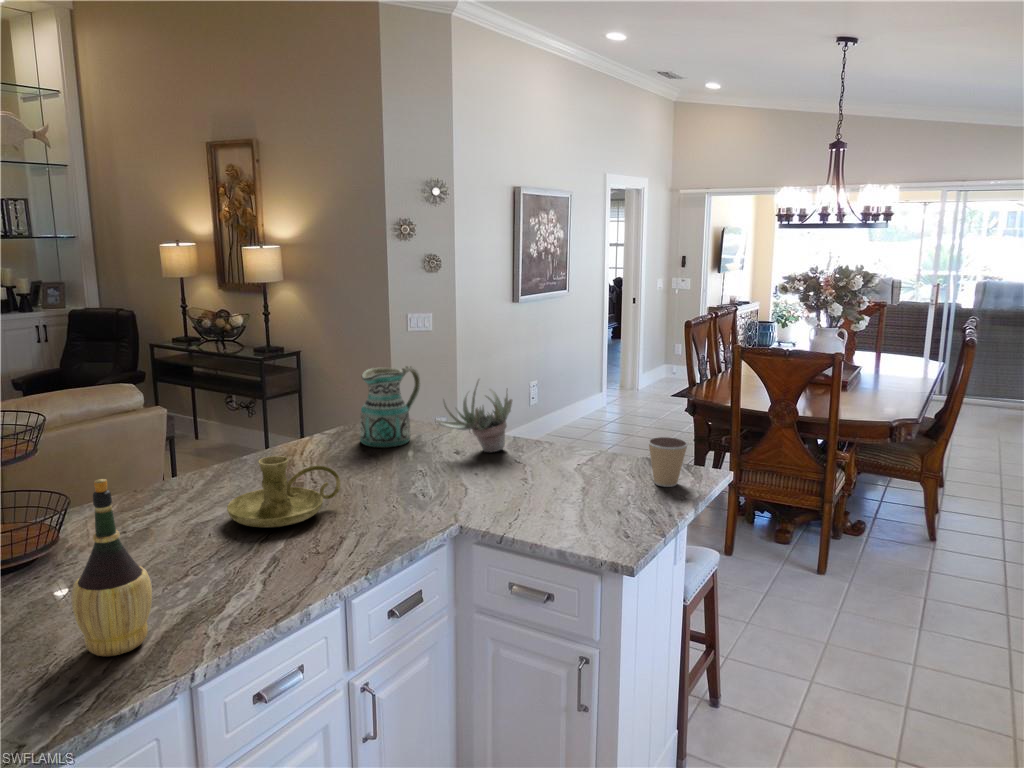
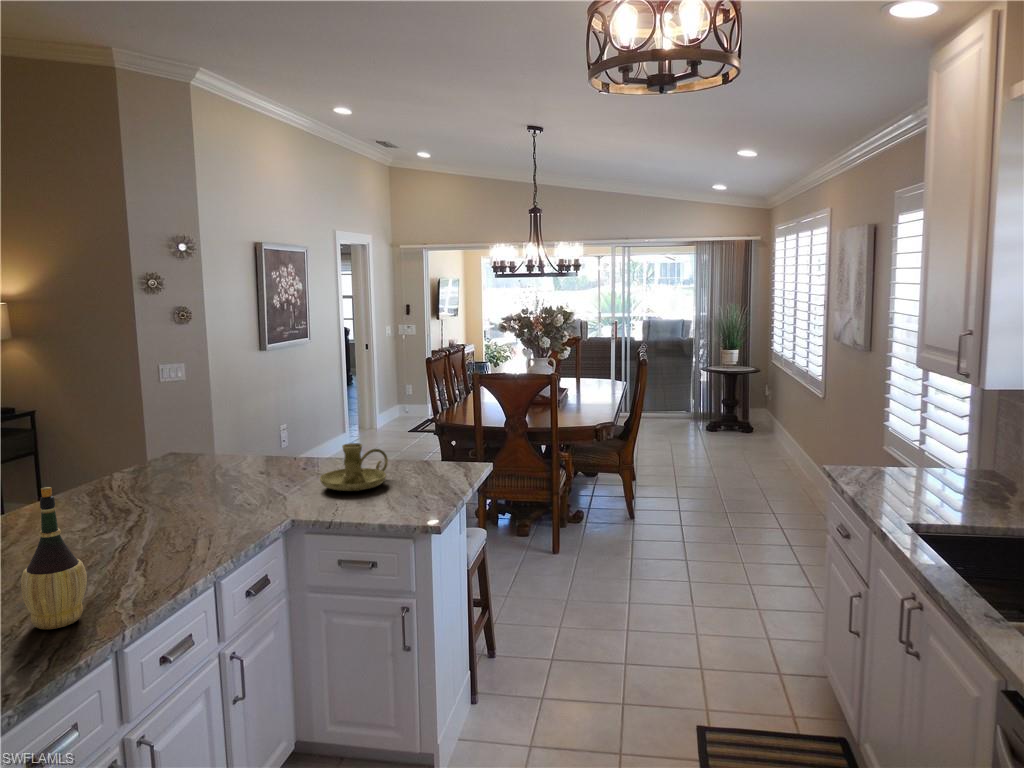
ceramic pitcher: present [360,366,420,447] -> none [167,405,220,479]
succulent plant: present [435,379,512,452] -> none [244,409,310,472]
coffee cup: present [648,437,688,487] -> none [428,441,458,478]
candle holder: present [227,456,341,528] -> present [320,443,388,491]

